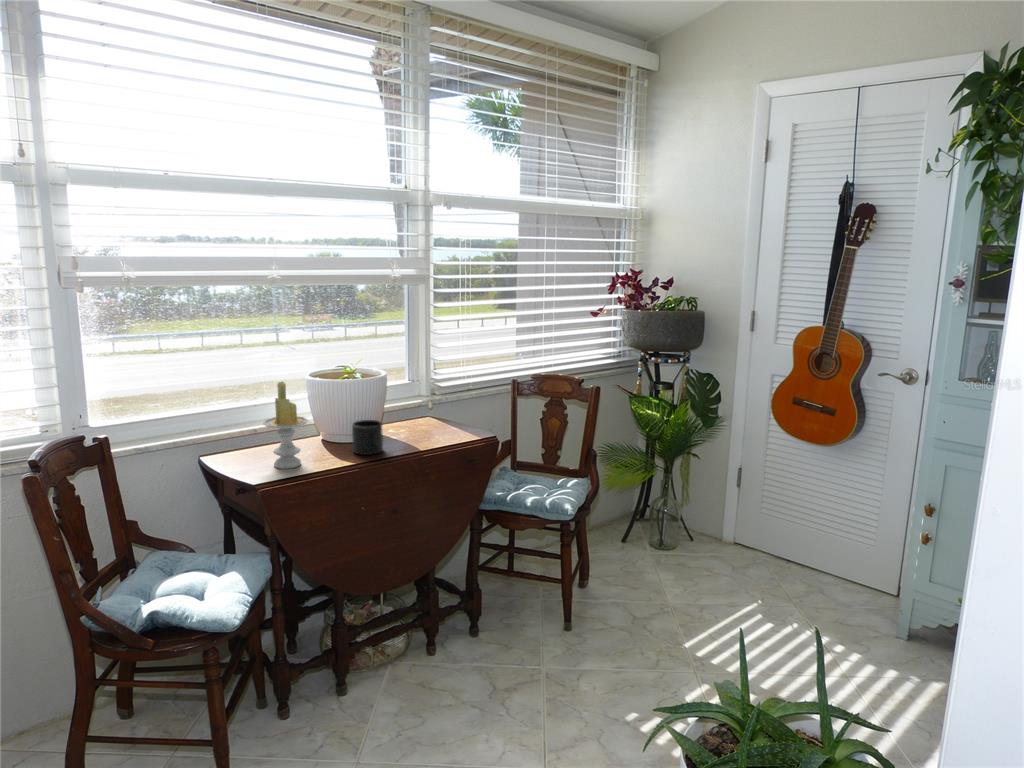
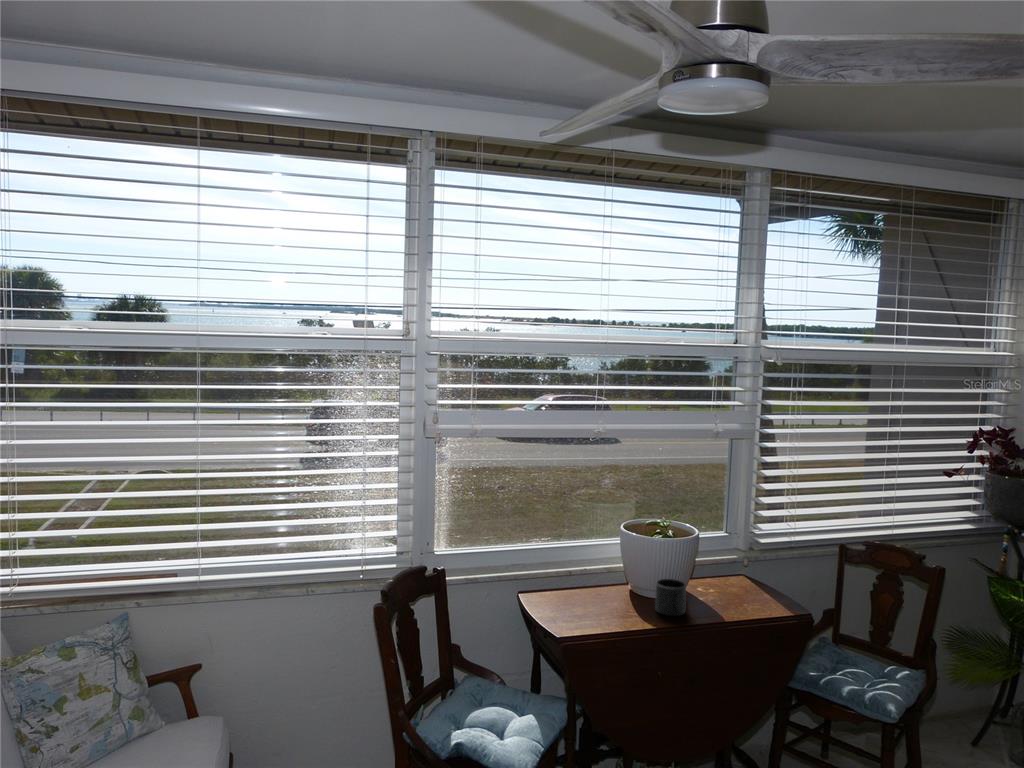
candle: present [263,382,307,469] -> none [572,535,613,620]

